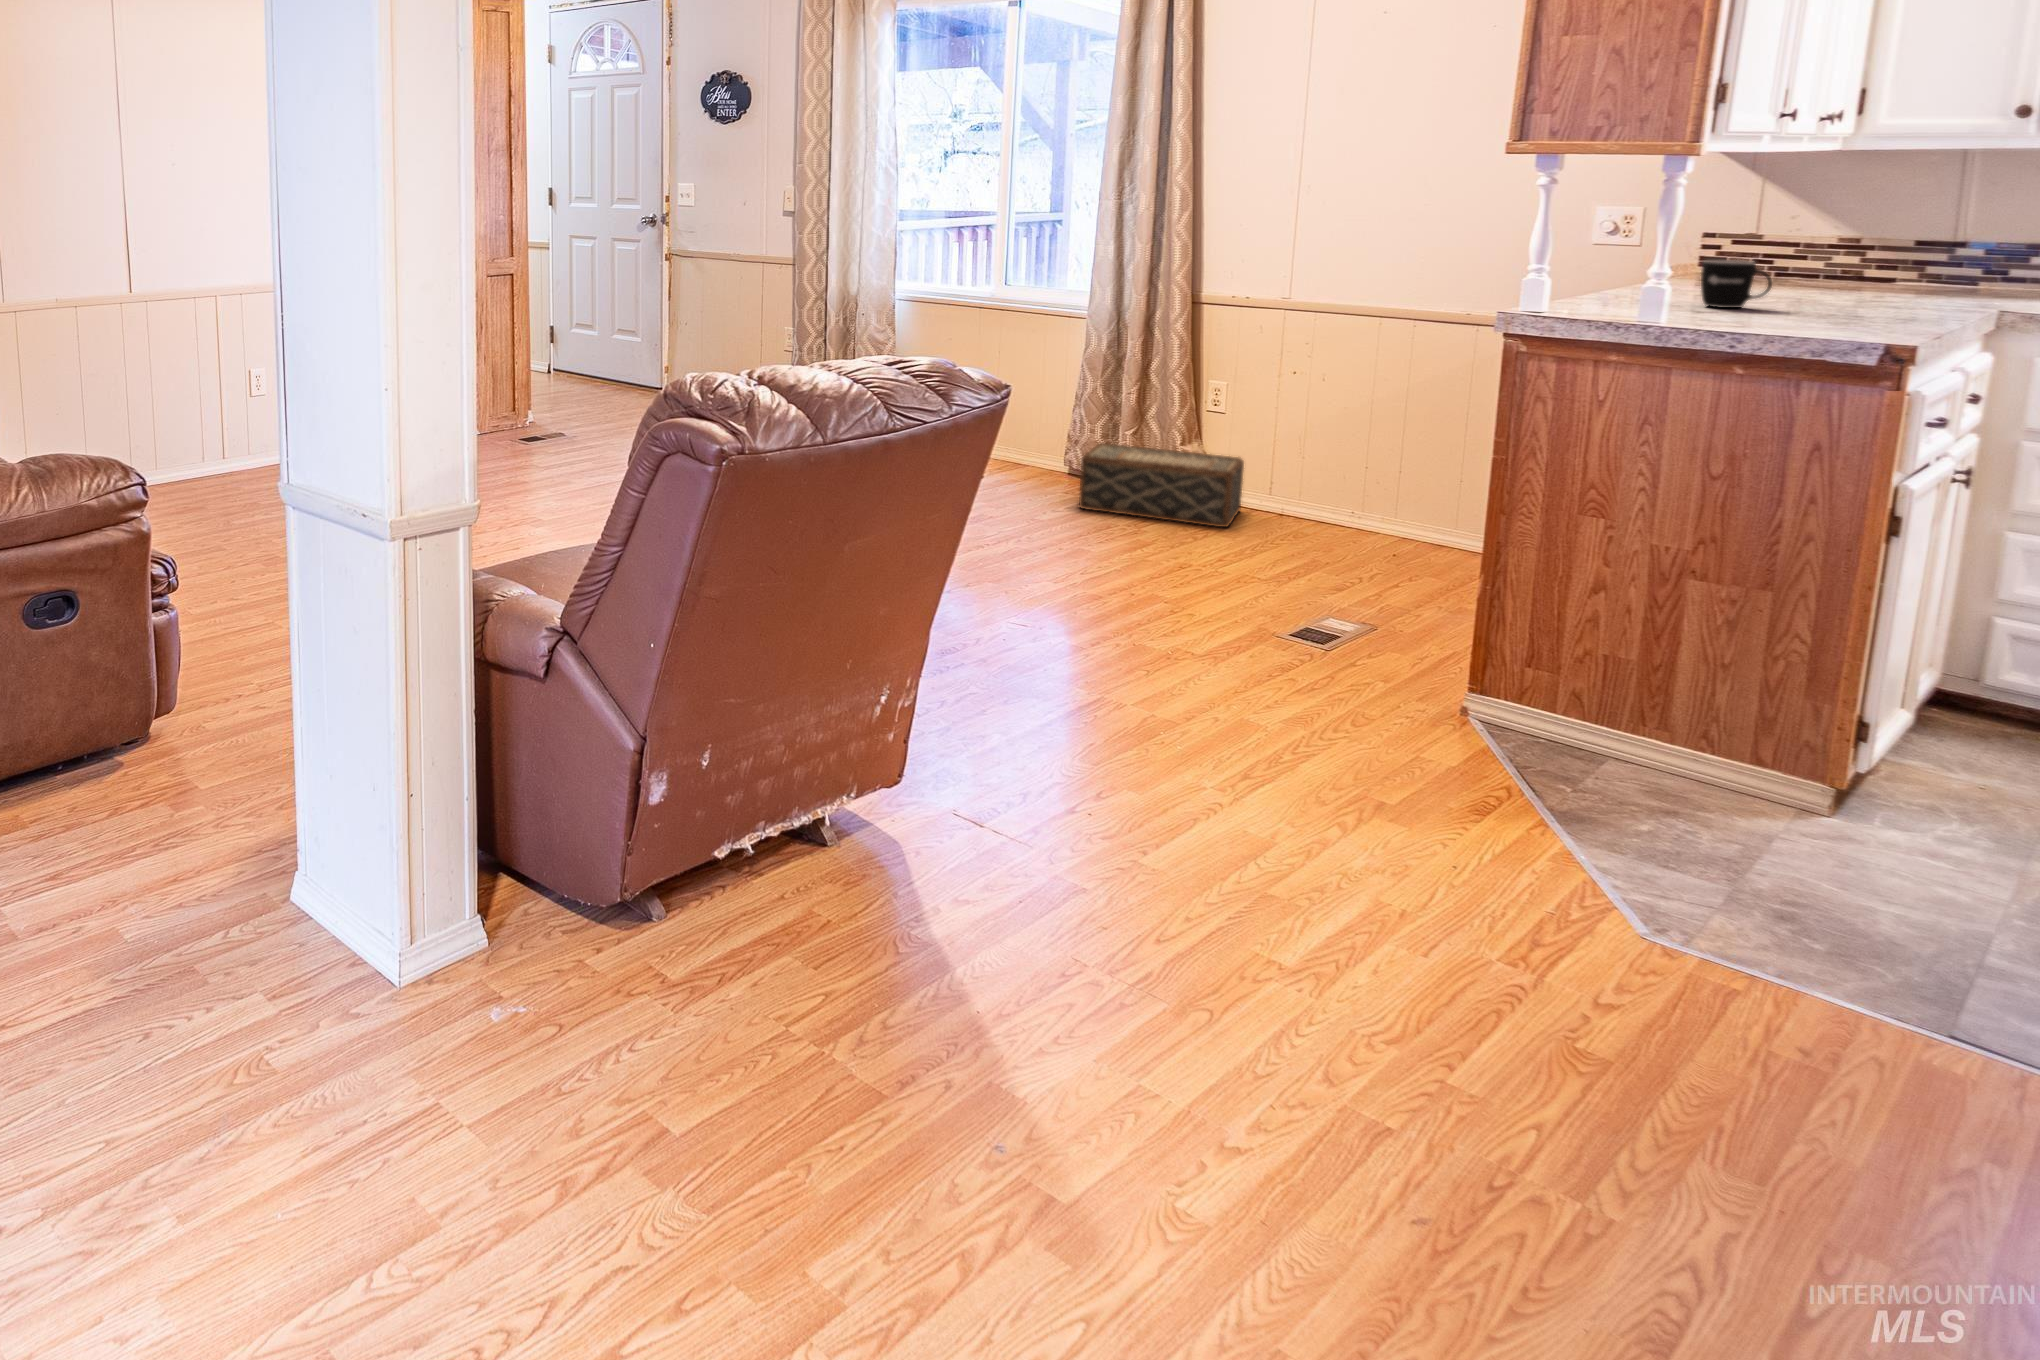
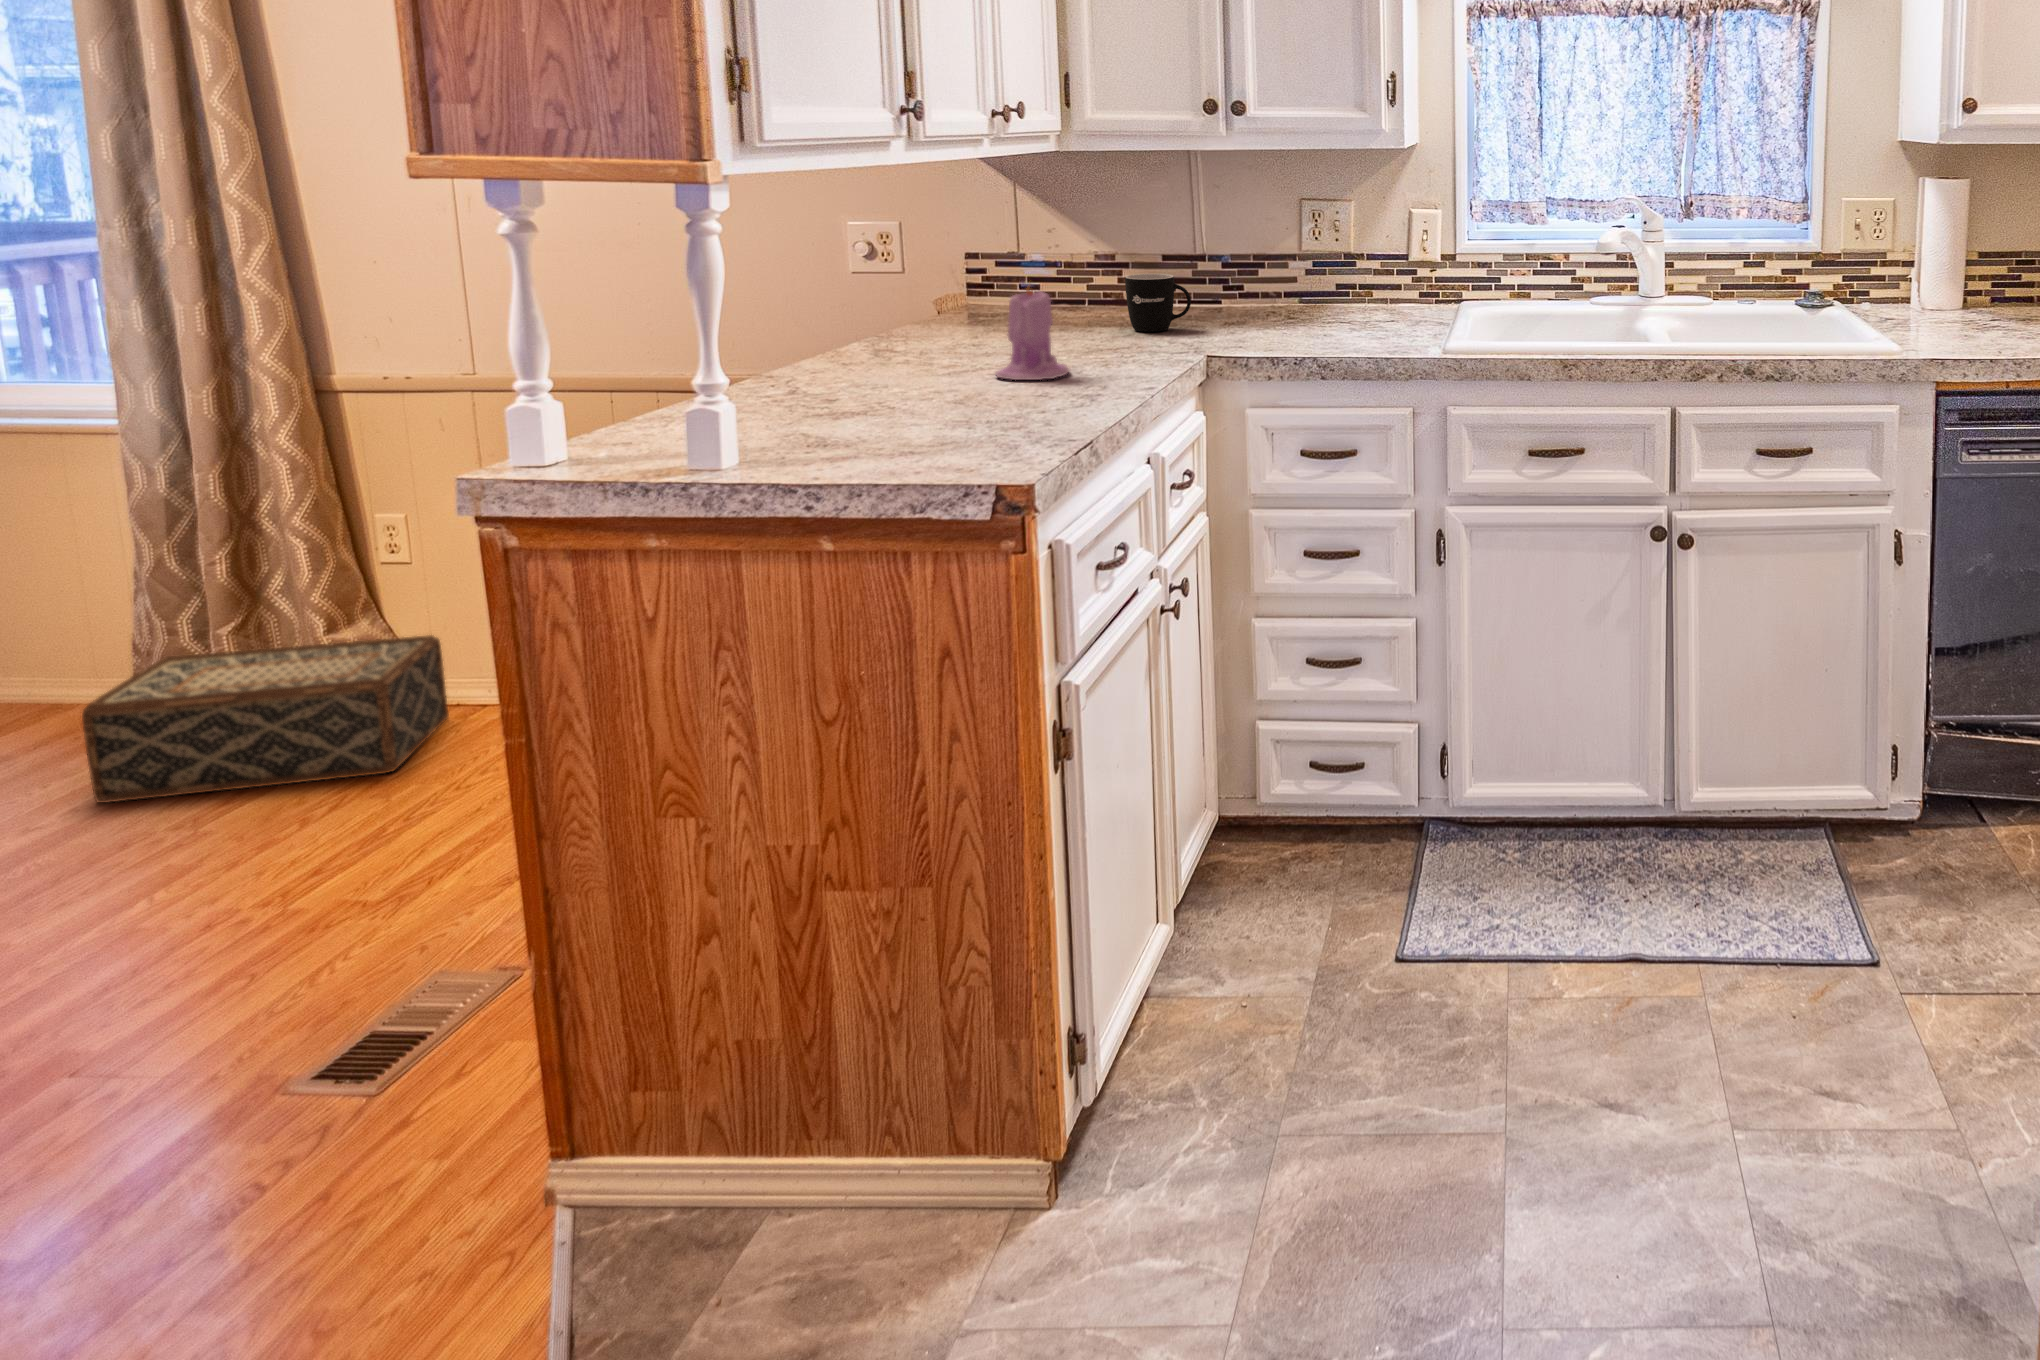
candle: none [1803,238,1871,308] -> present [995,287,1069,380]
mug: present [1701,260,1772,308] -> present [1125,274,1191,332]

